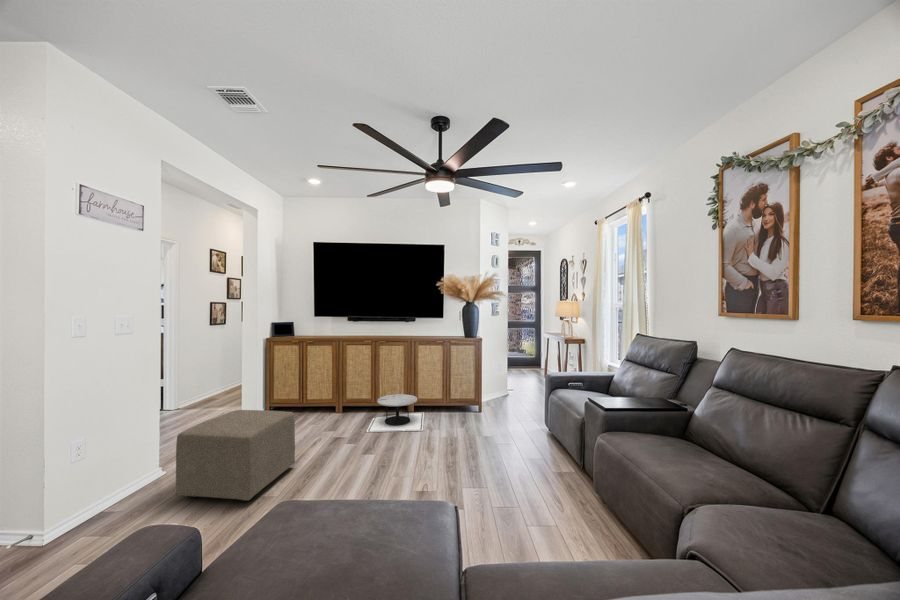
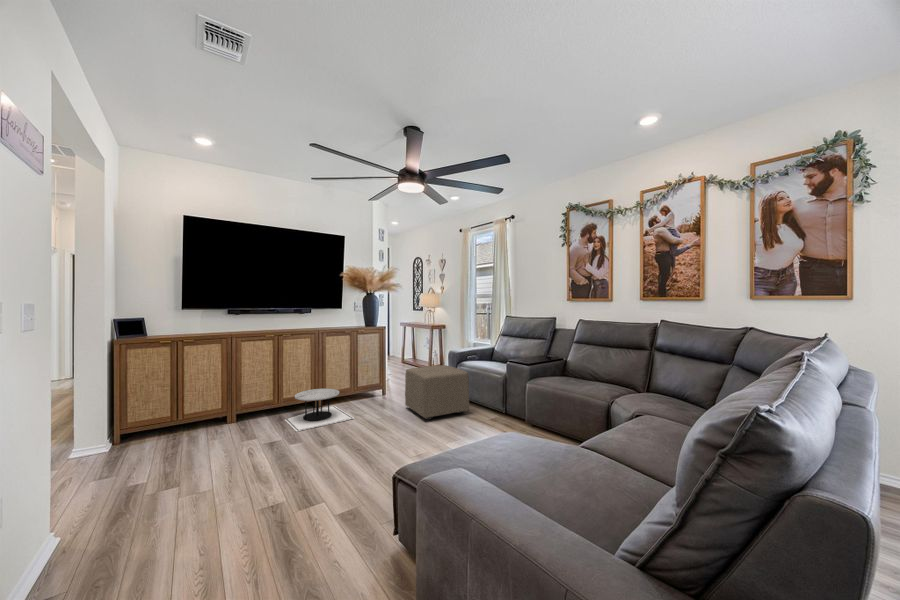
ottoman: present [176,410,295,502] -> present [405,365,469,420]

